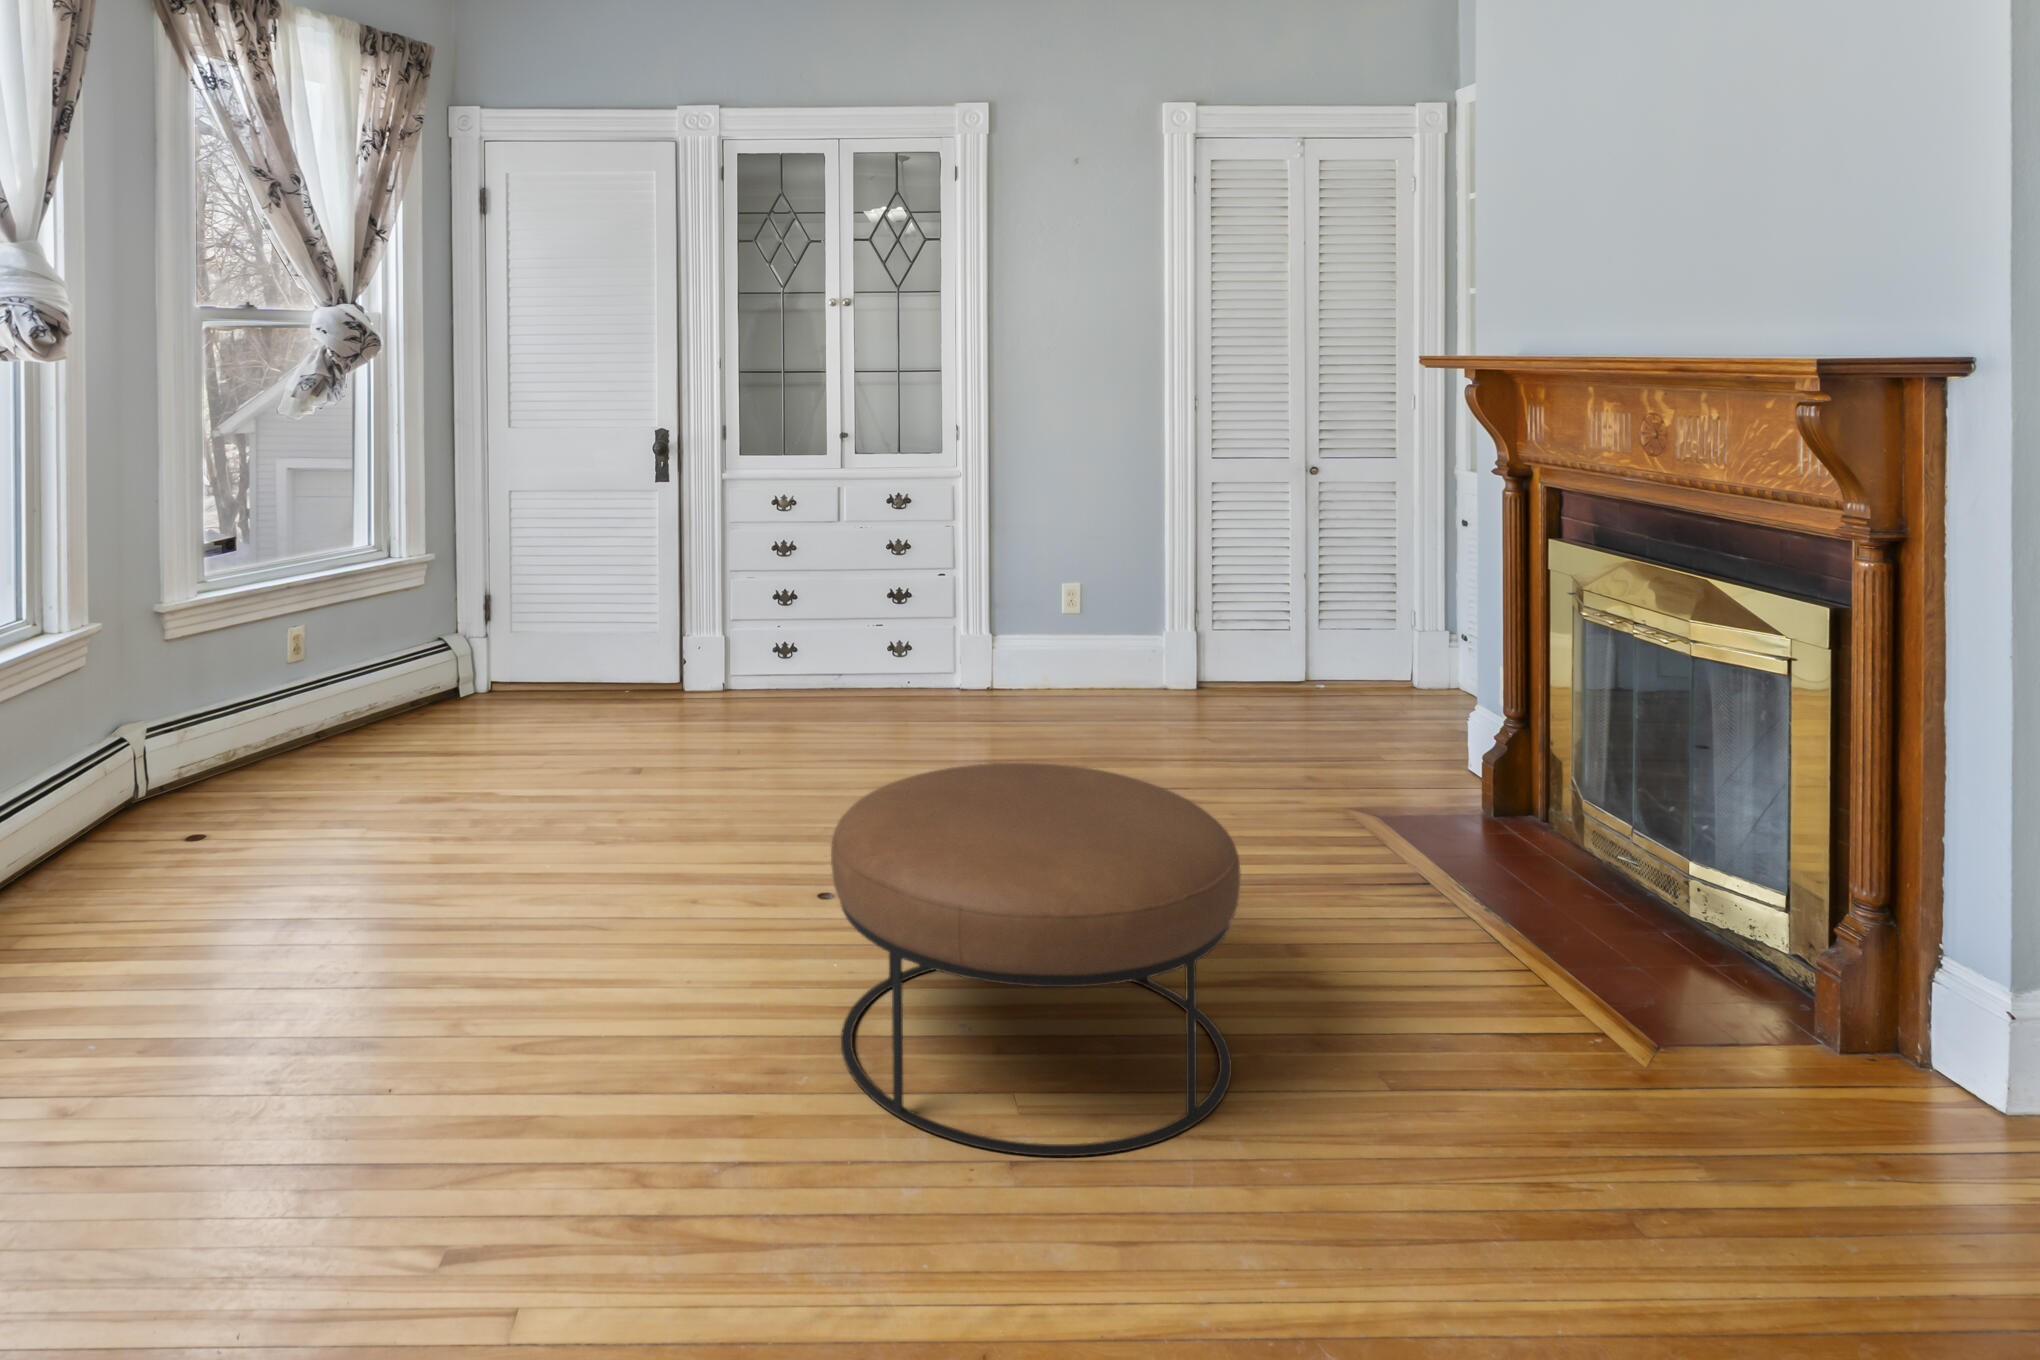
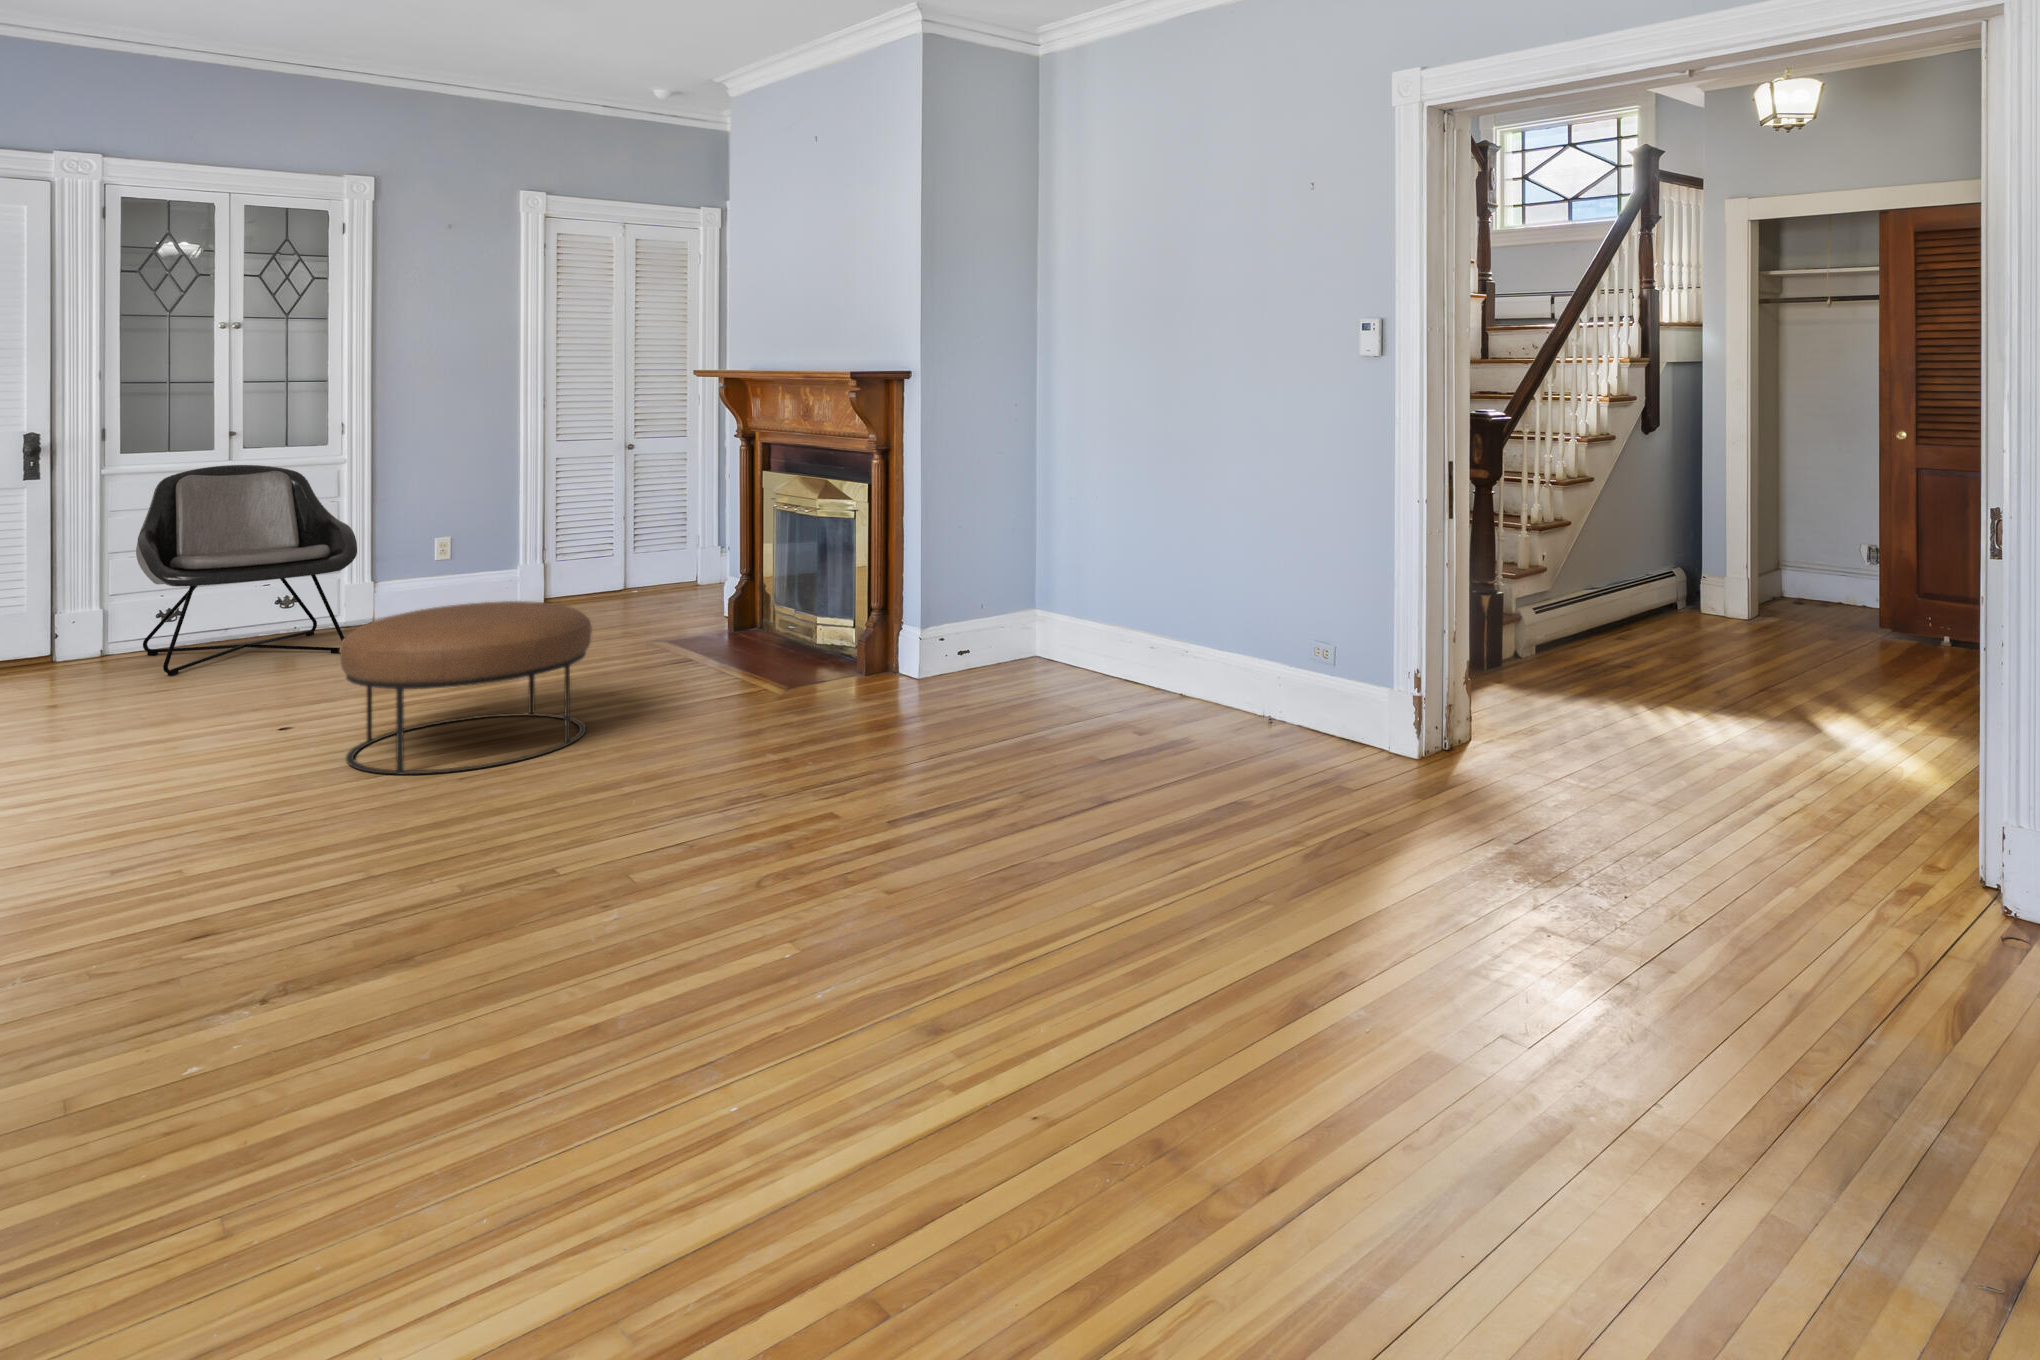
lounge chair: none [734,474,957,741] -> present [136,465,357,676]

